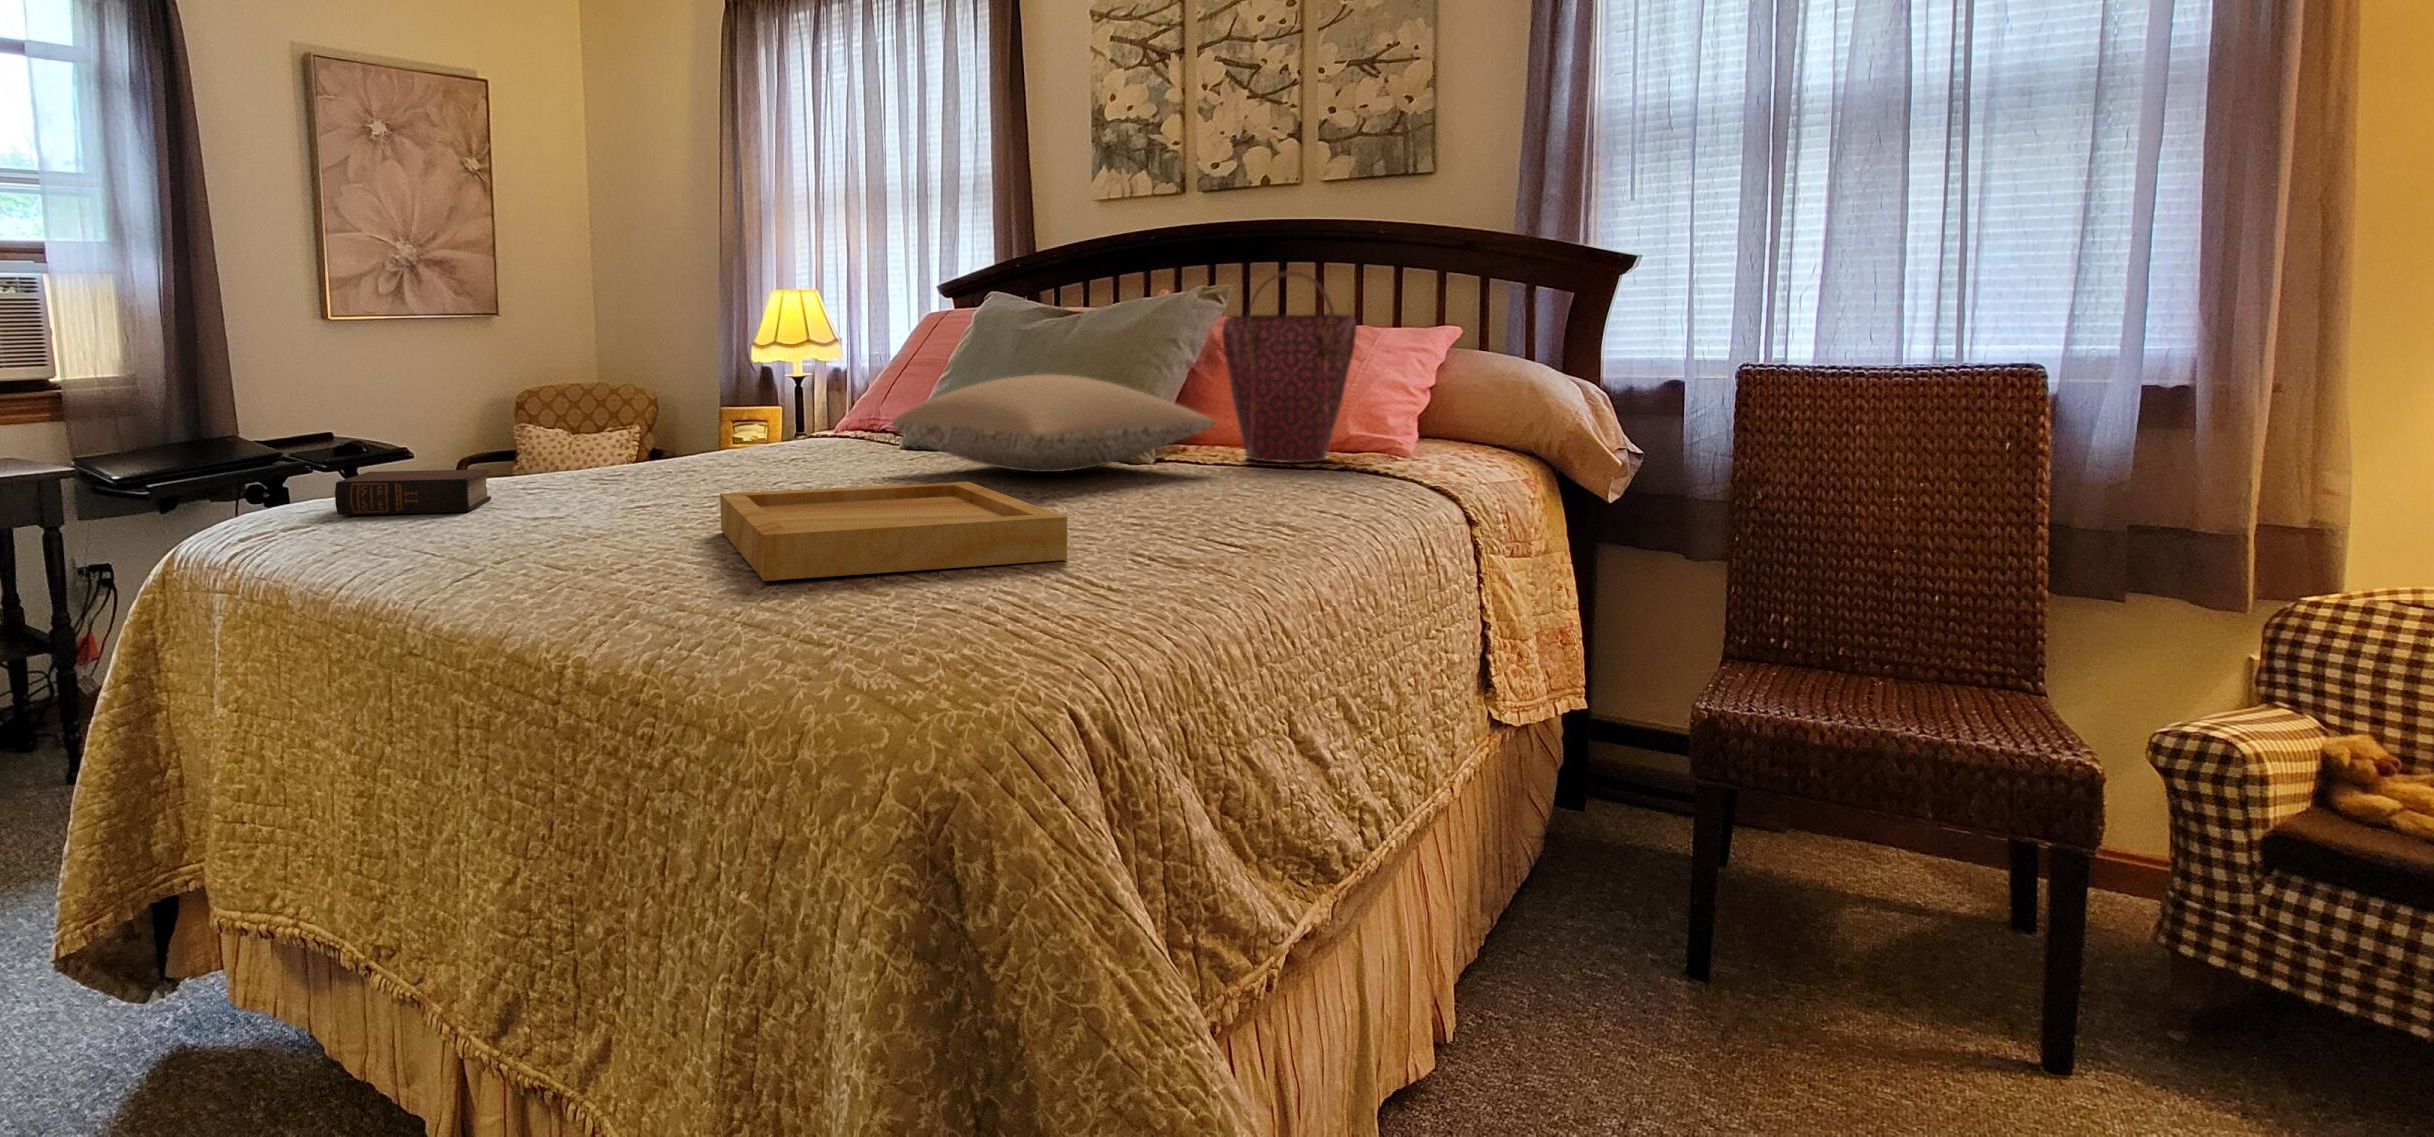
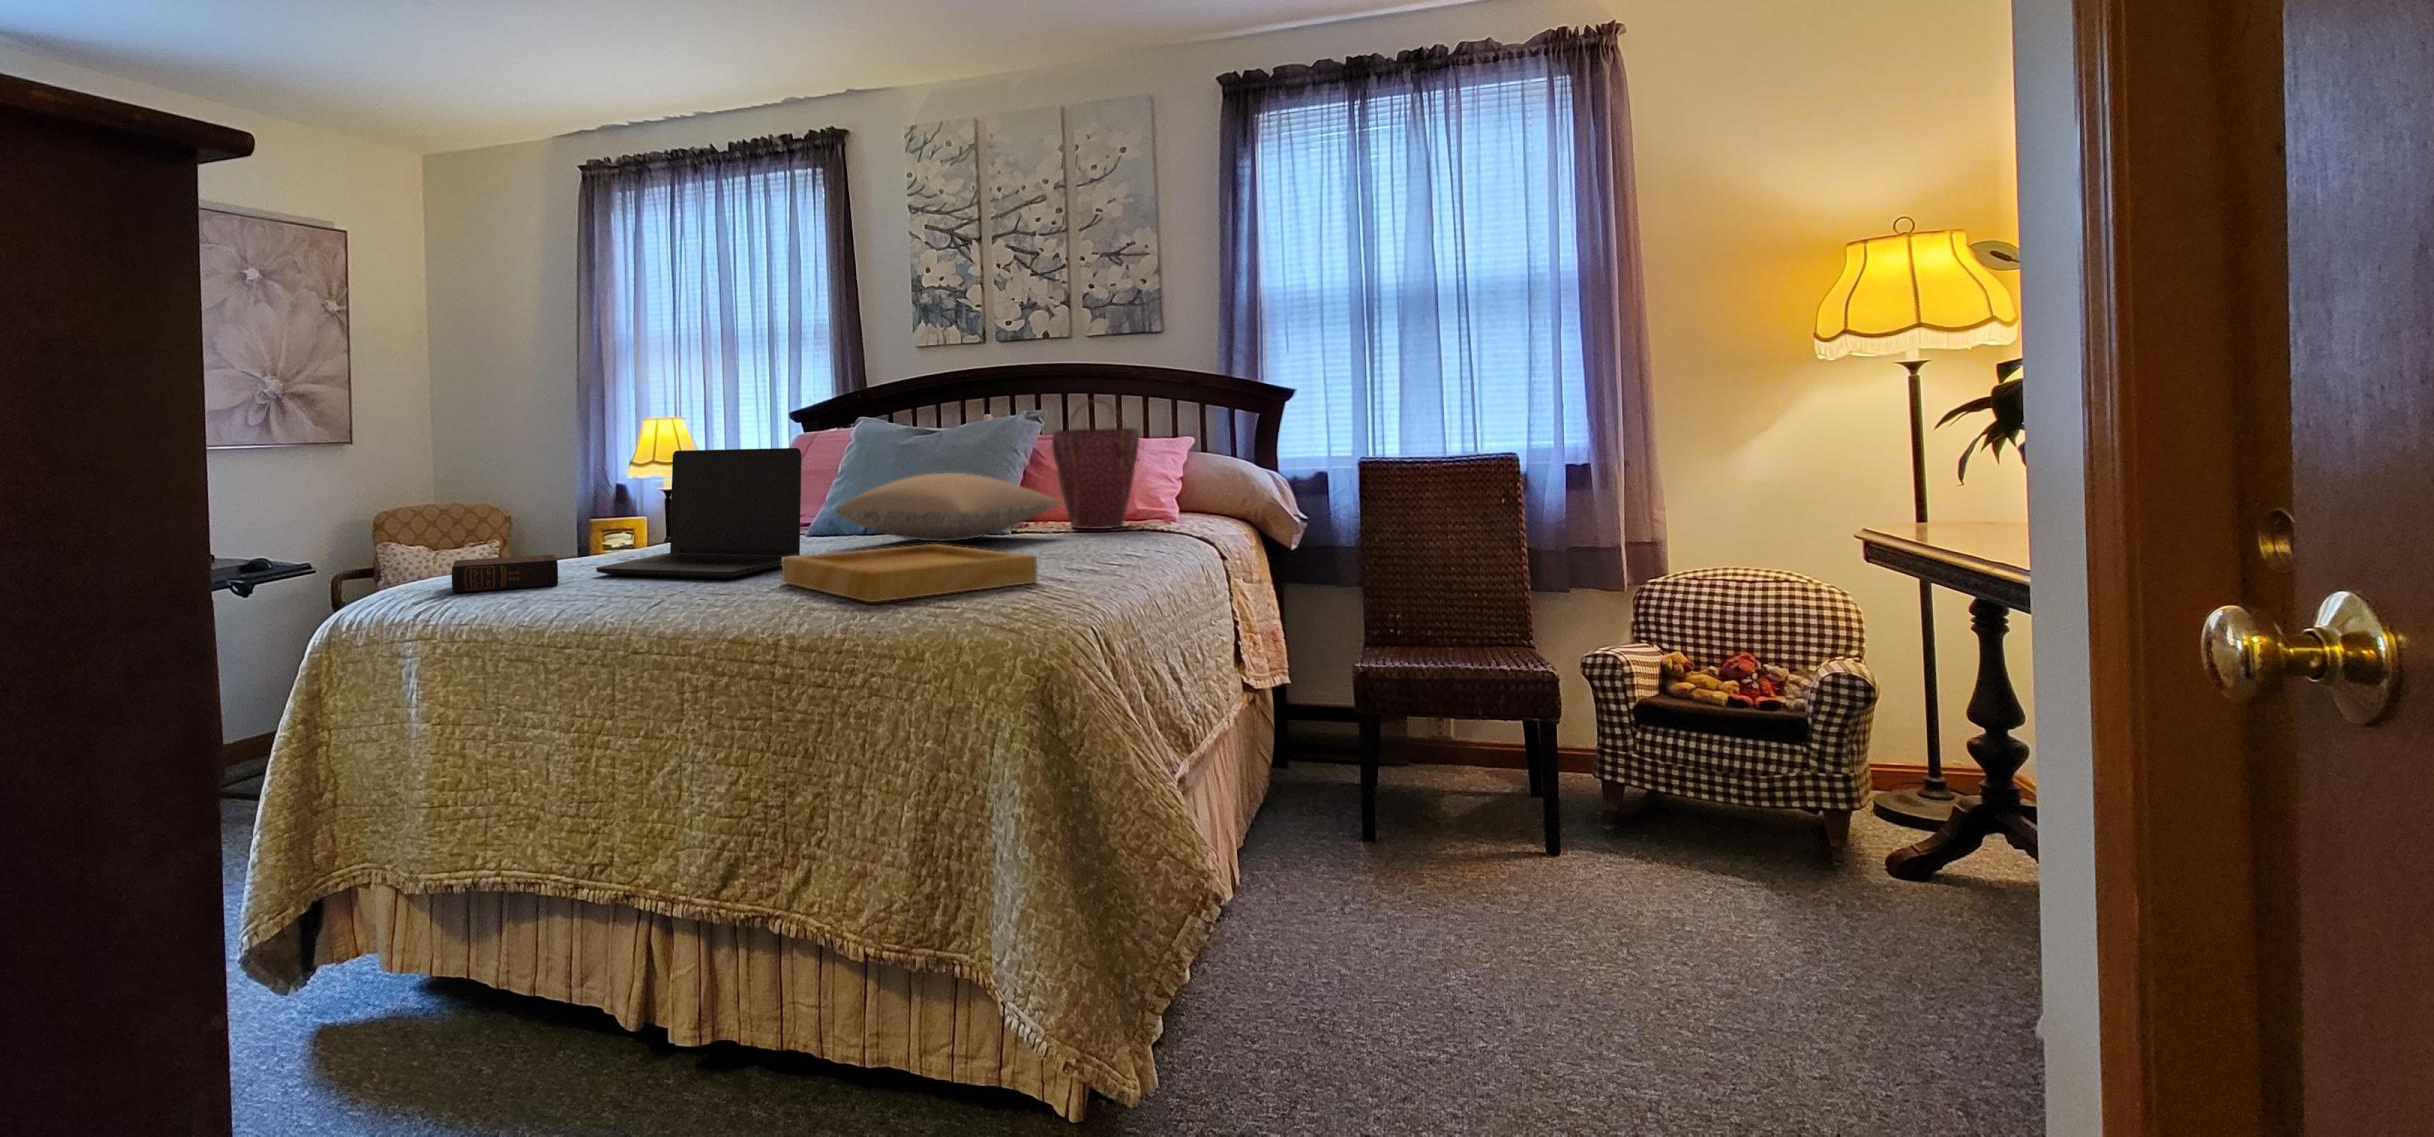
laptop: none [536,335,806,517] -> present [596,448,802,578]

